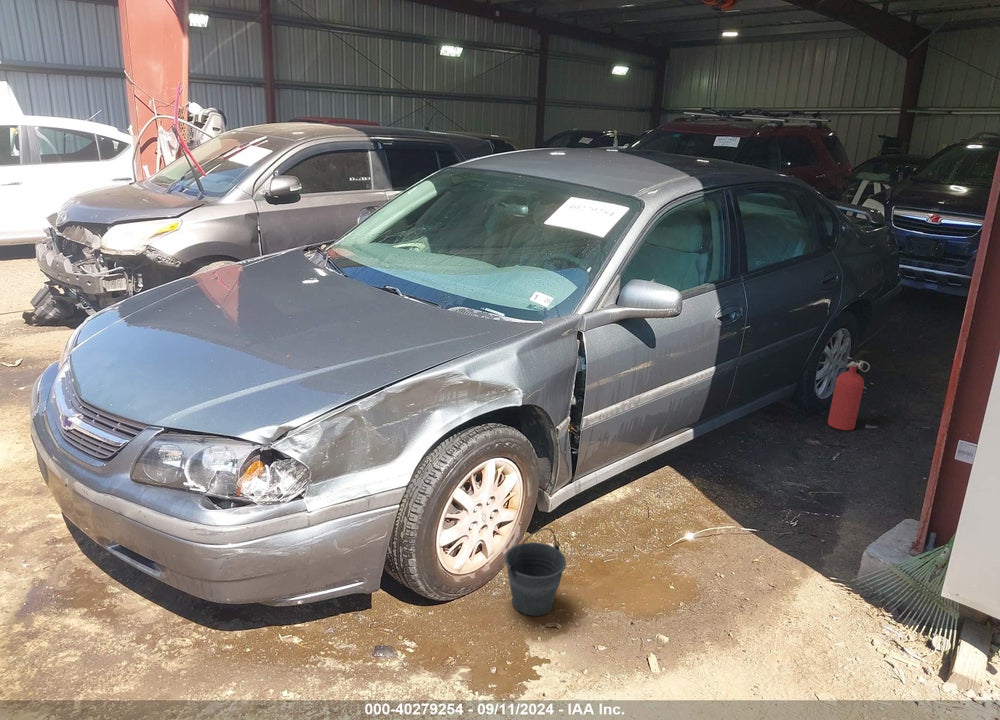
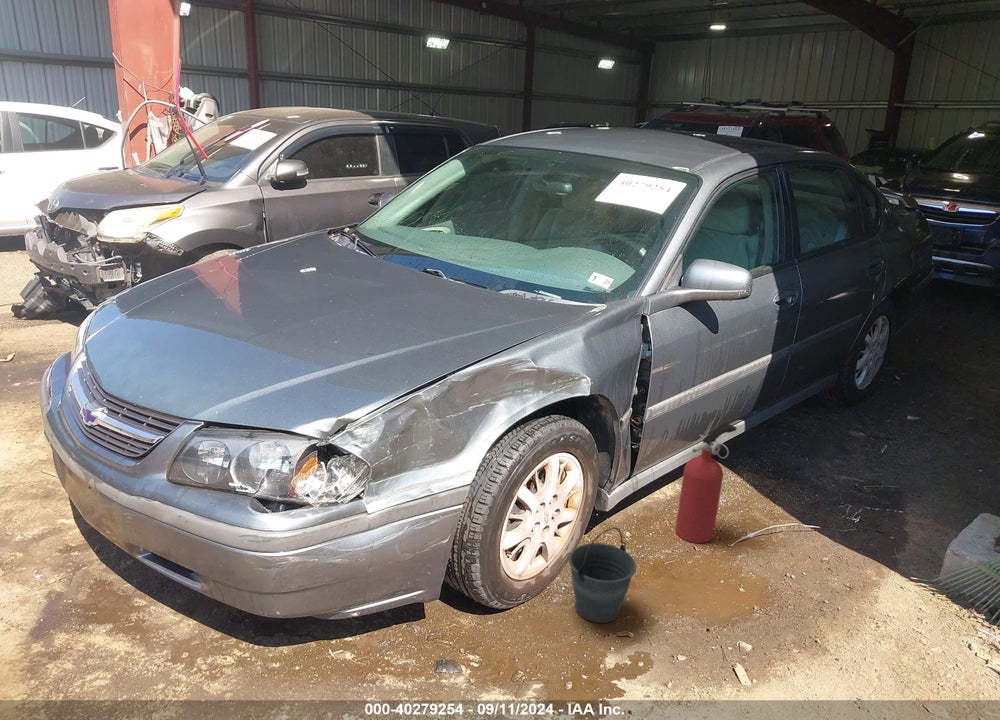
fire extinguisher: present [828,350,871,430] -> present [675,423,736,543]

